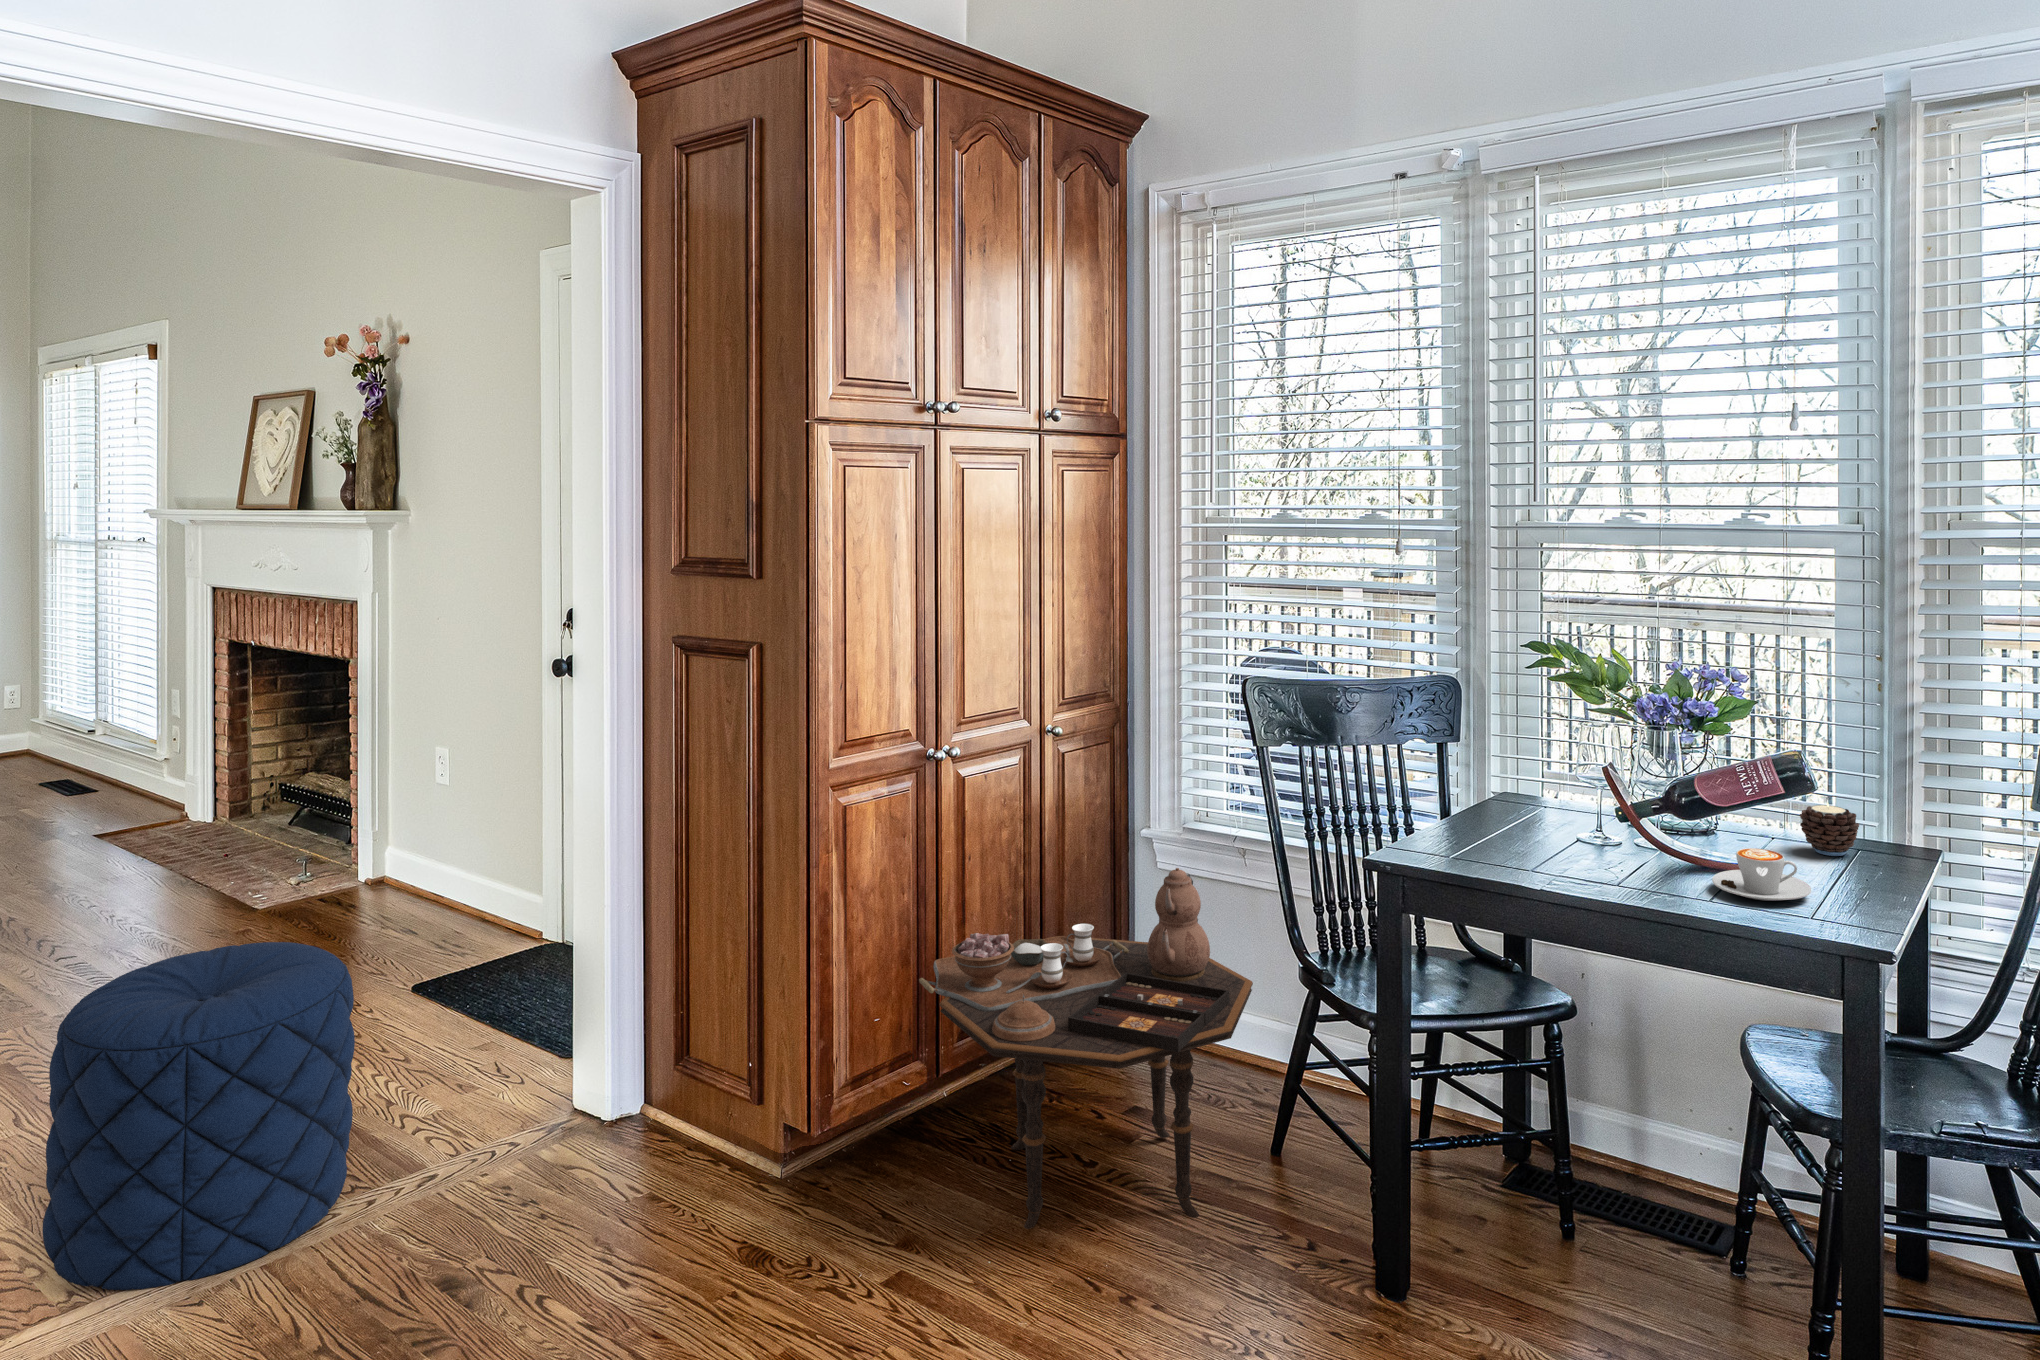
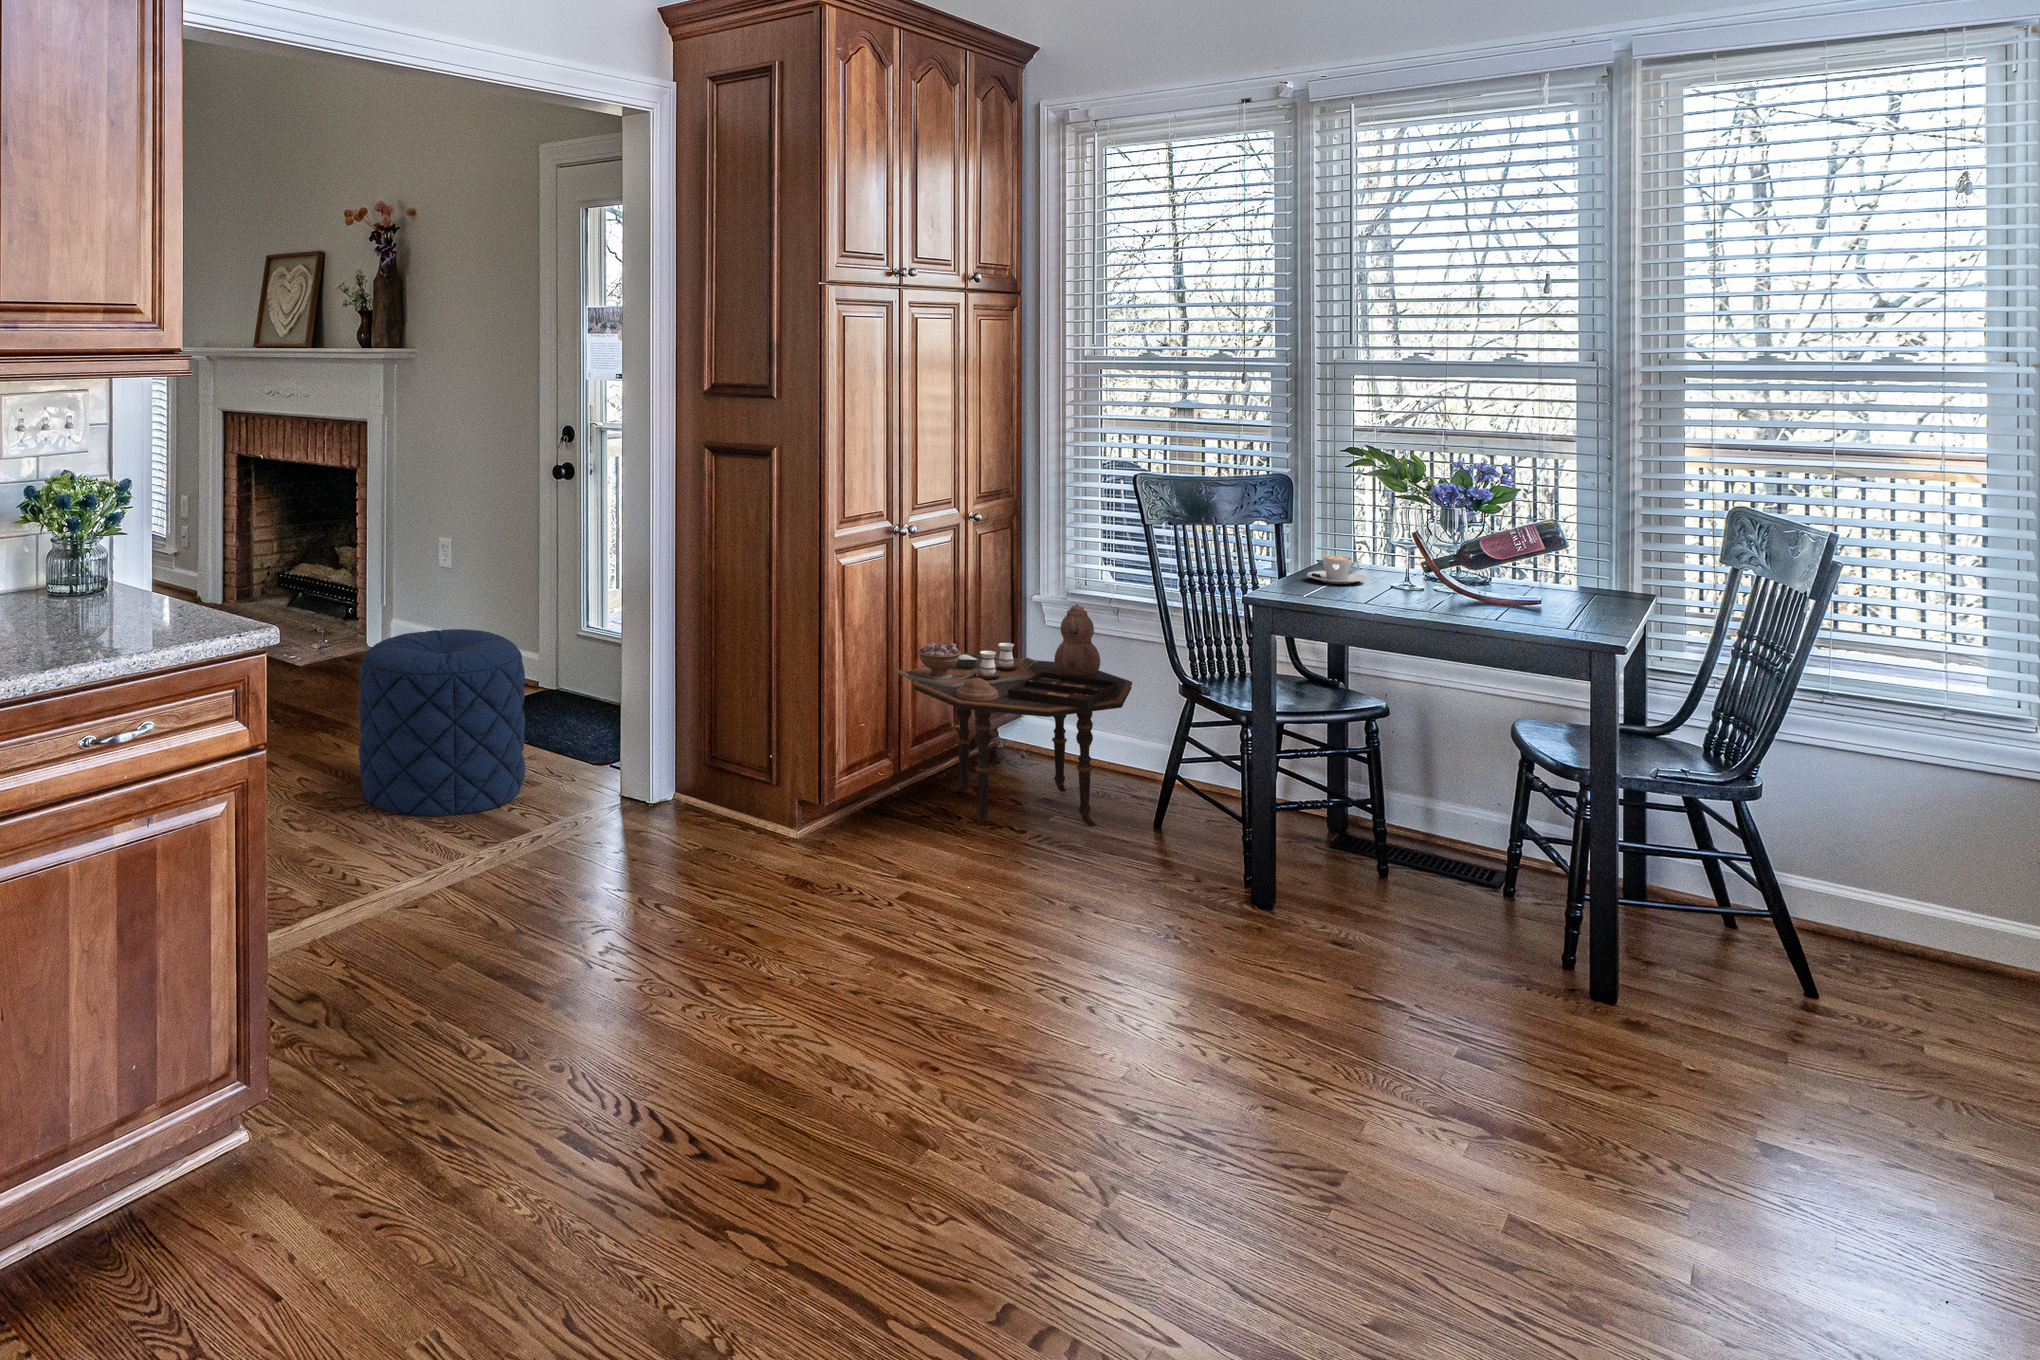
candle: present [1800,800,1859,856] -> none [1541,554,1584,592]
coffee cup: present [1712,848,1811,901] -> present [1307,556,1368,584]

